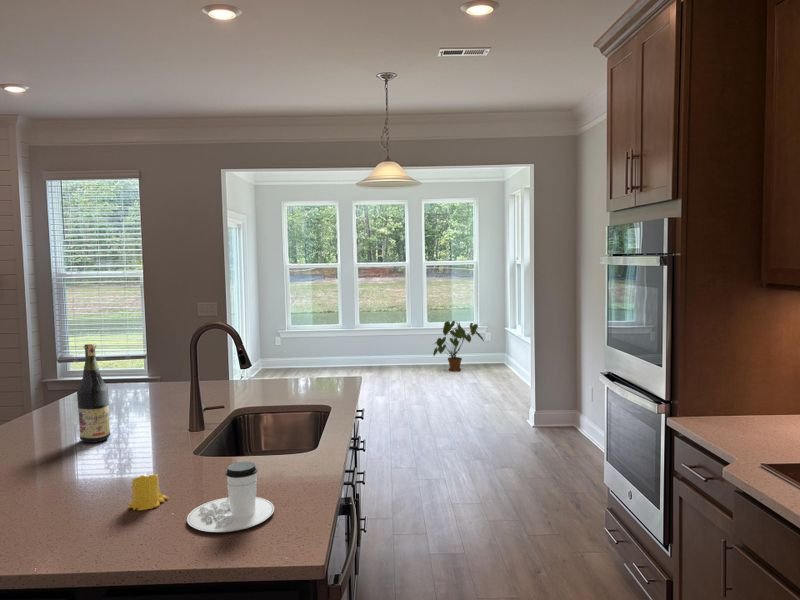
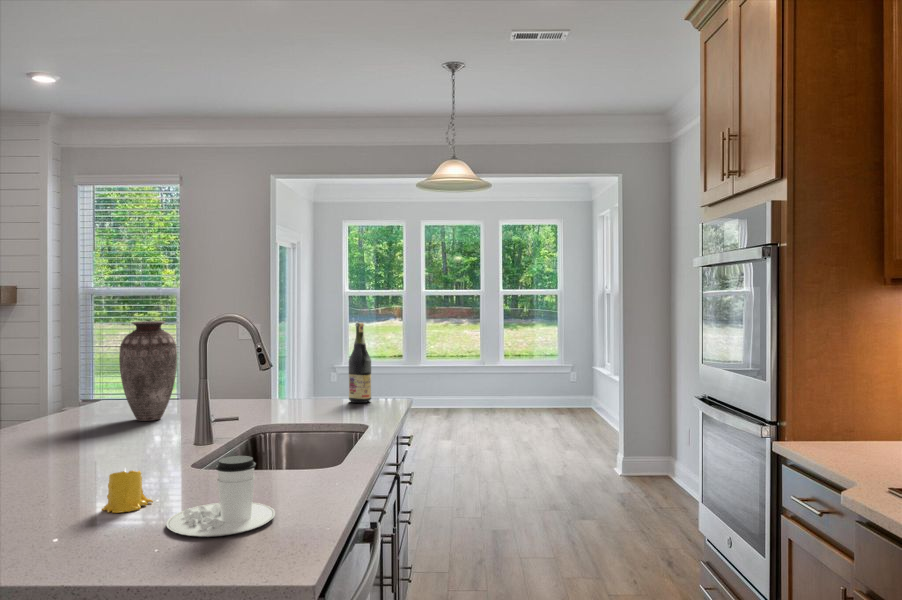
house plant: present [433,321,484,371] -> none [509,358,569,415]
vase: none [109,323,159,410] -> present [119,321,177,421]
wine bottle: present [77,344,110,443] -> present [349,323,371,403]

